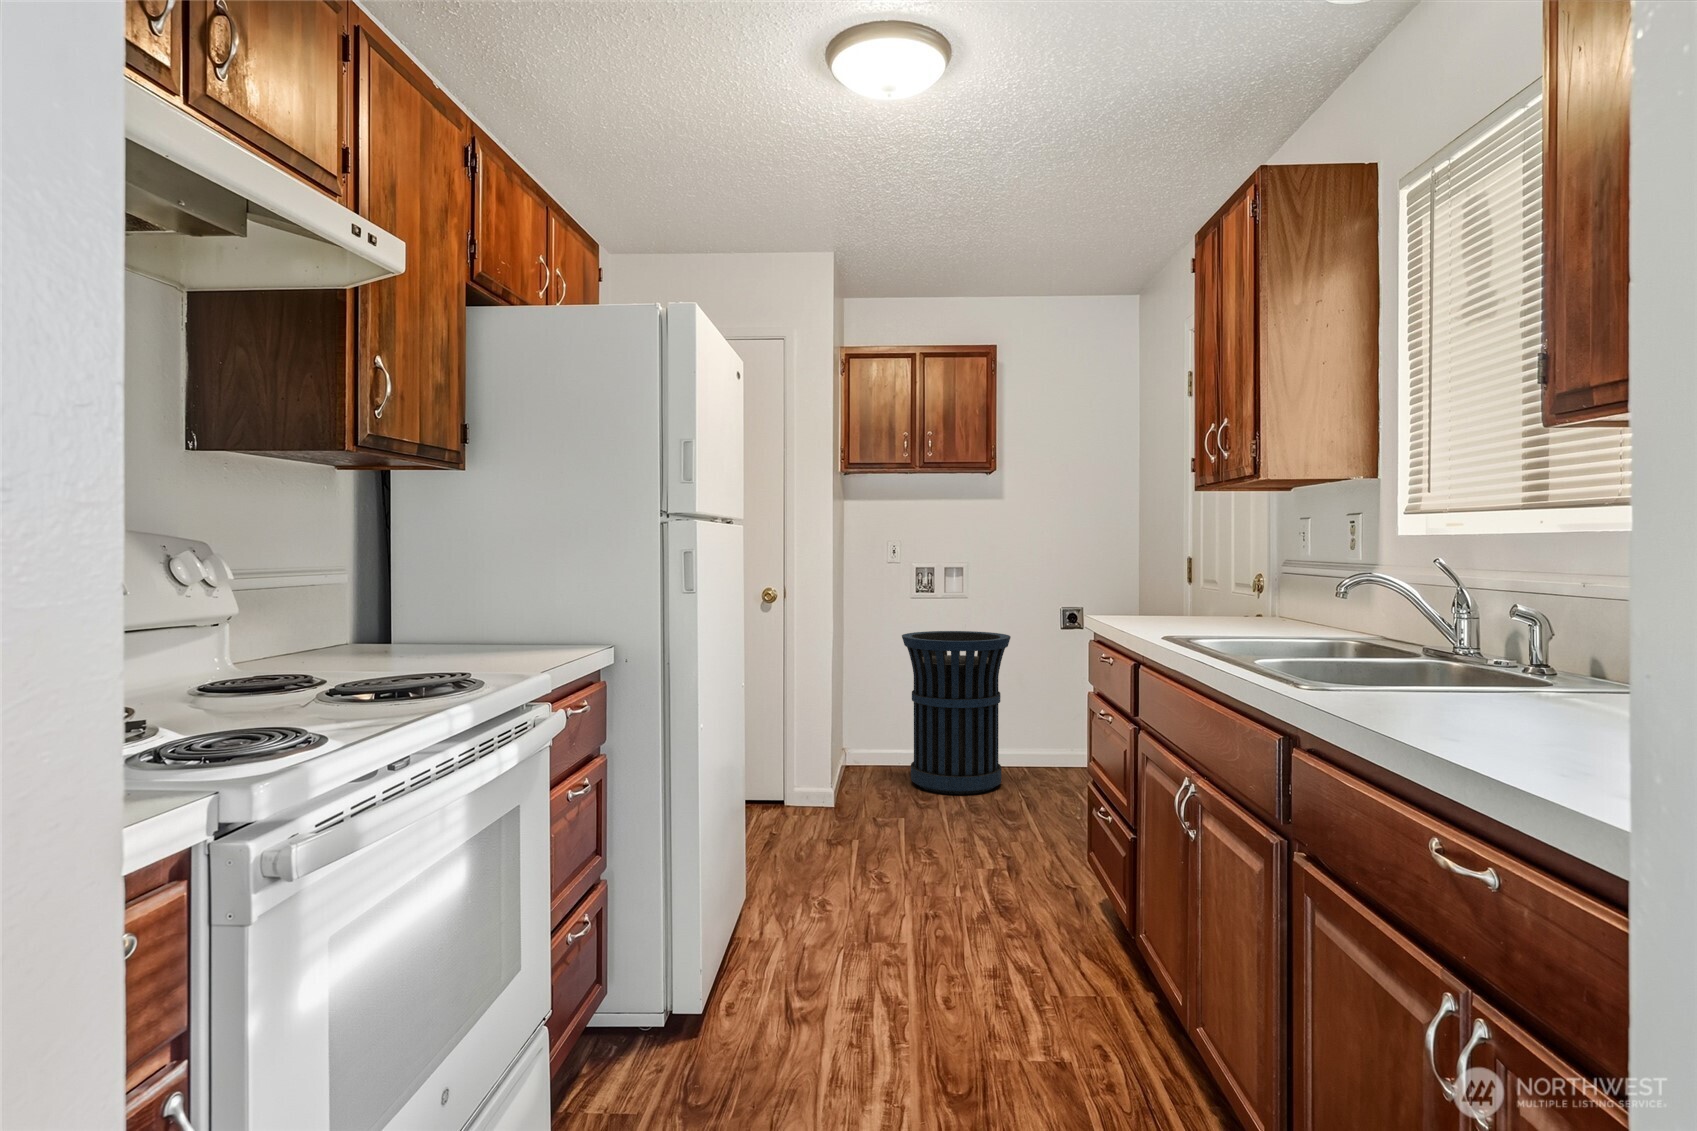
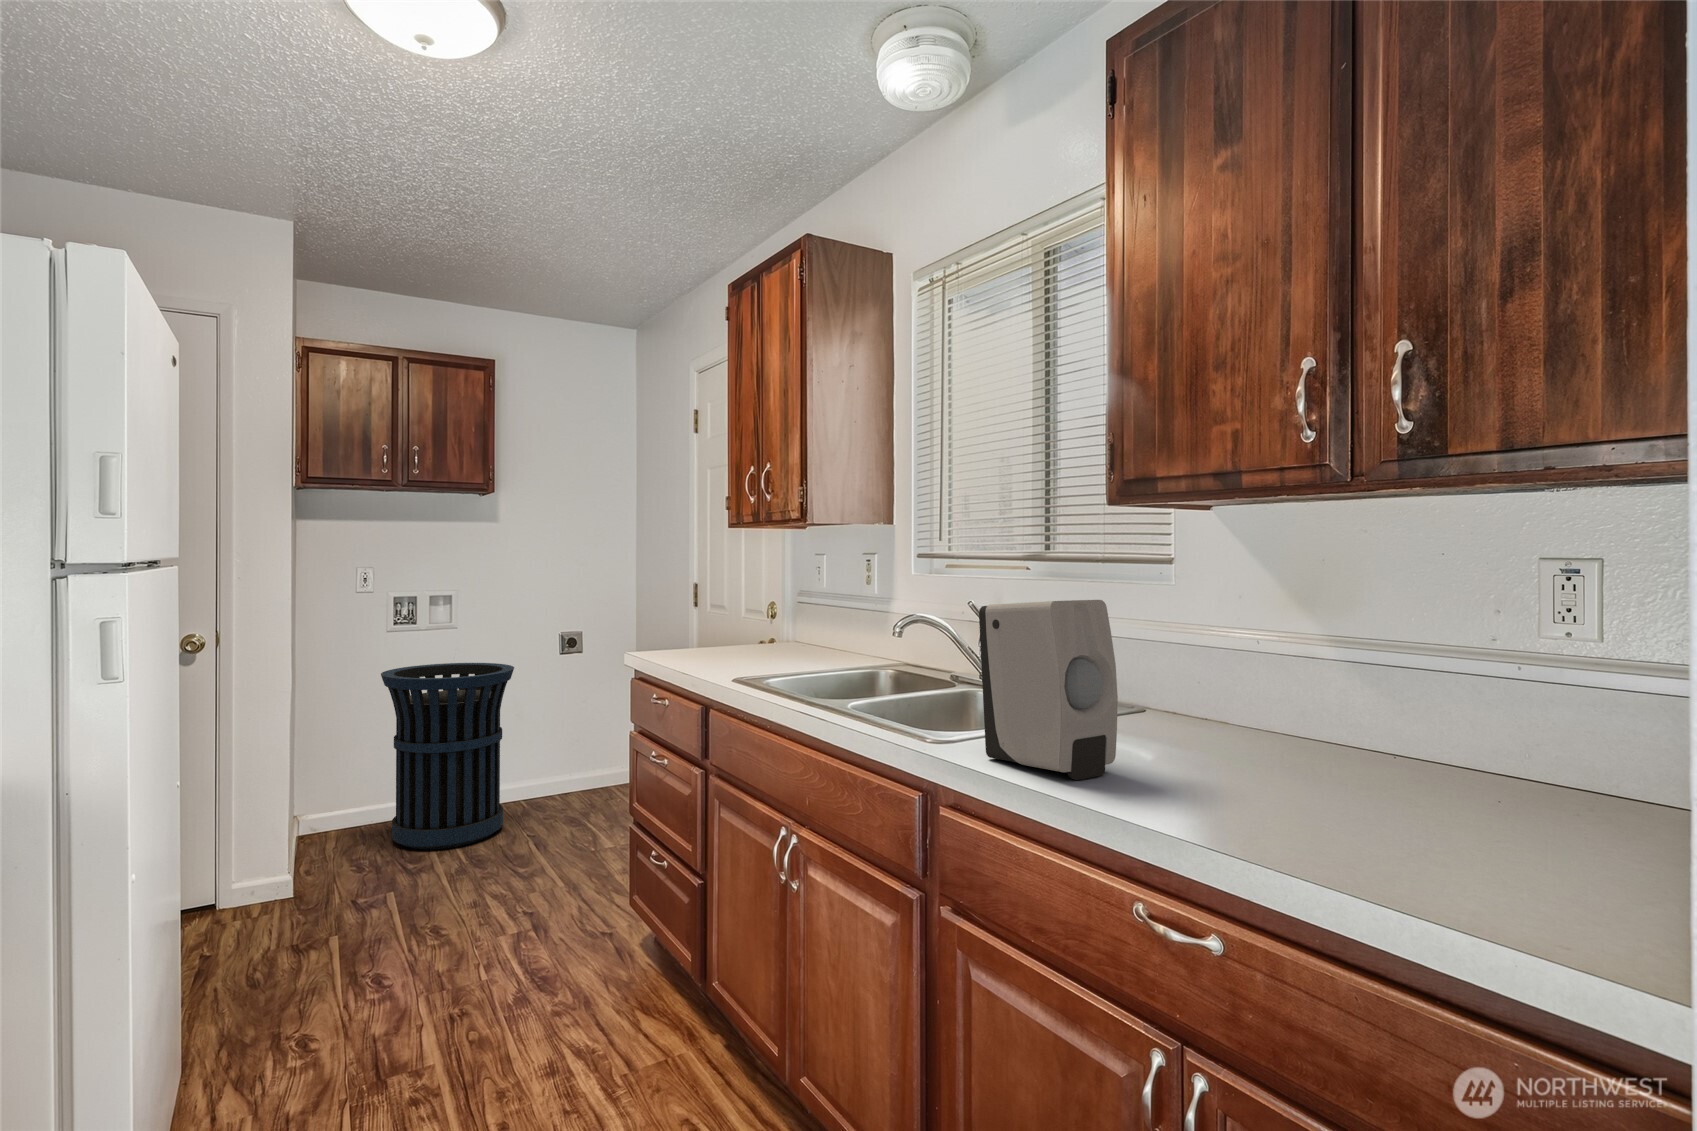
soap dispenser: none [1346,526,1508,727] -> present [979,600,1118,780]

